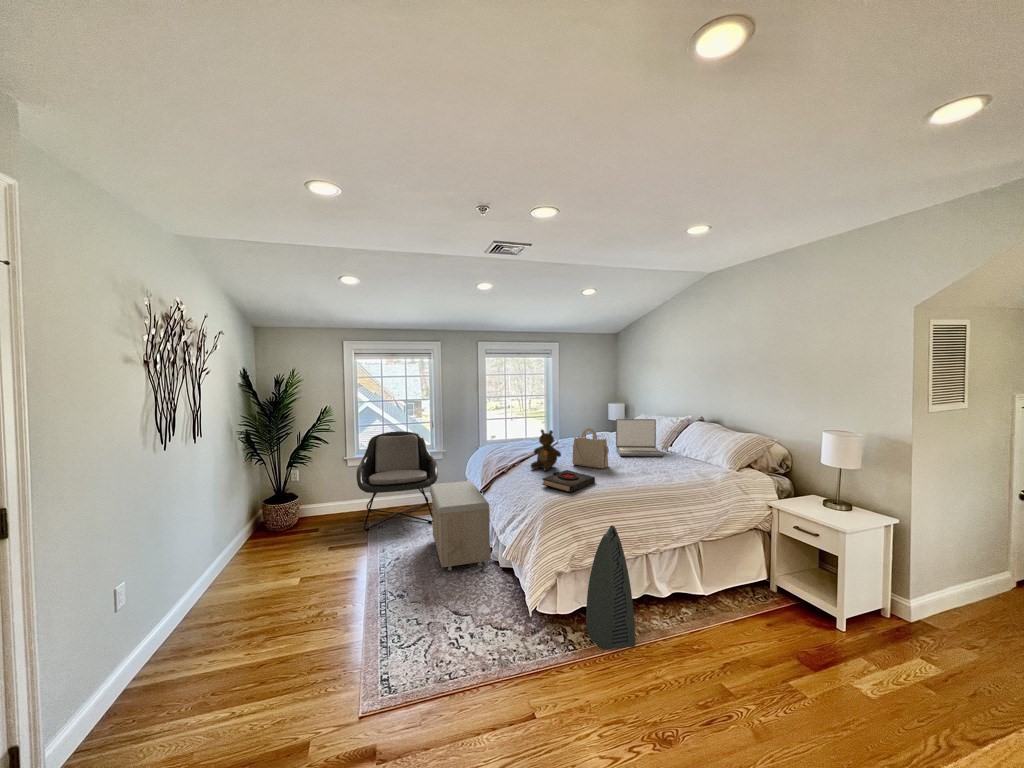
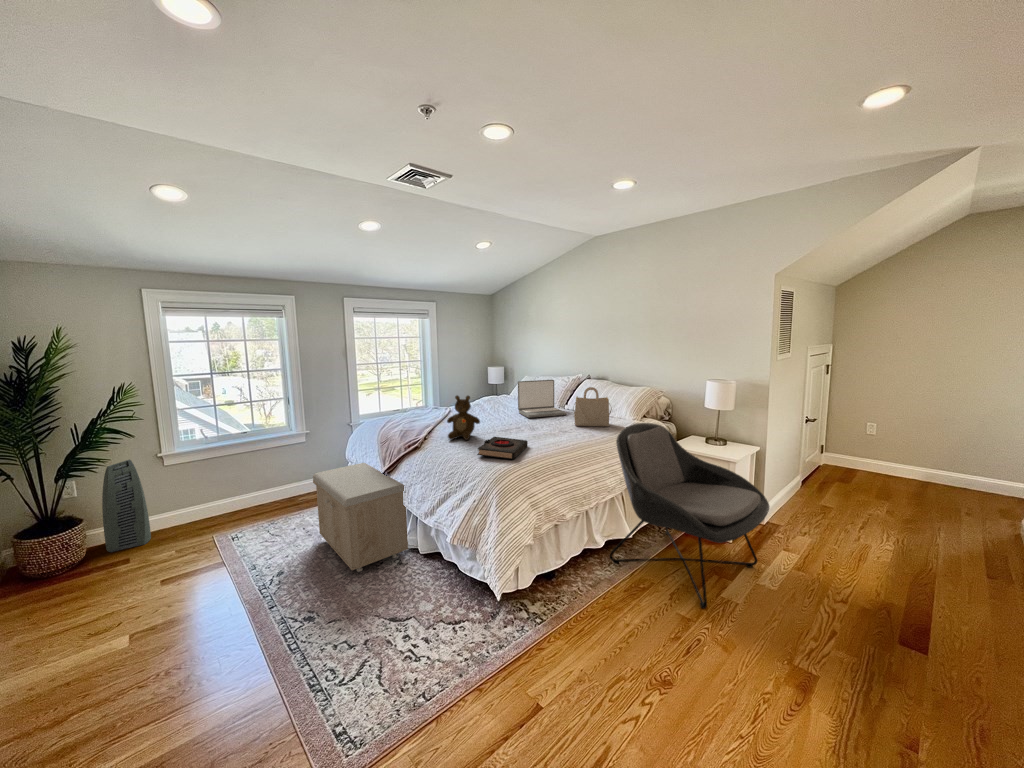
handbag: present [572,428,609,468] -> present [573,387,612,427]
lounge chair: present [356,431,438,531] -> present [610,423,770,609]
air purifier: present [586,525,635,650] -> present [102,459,151,552]

